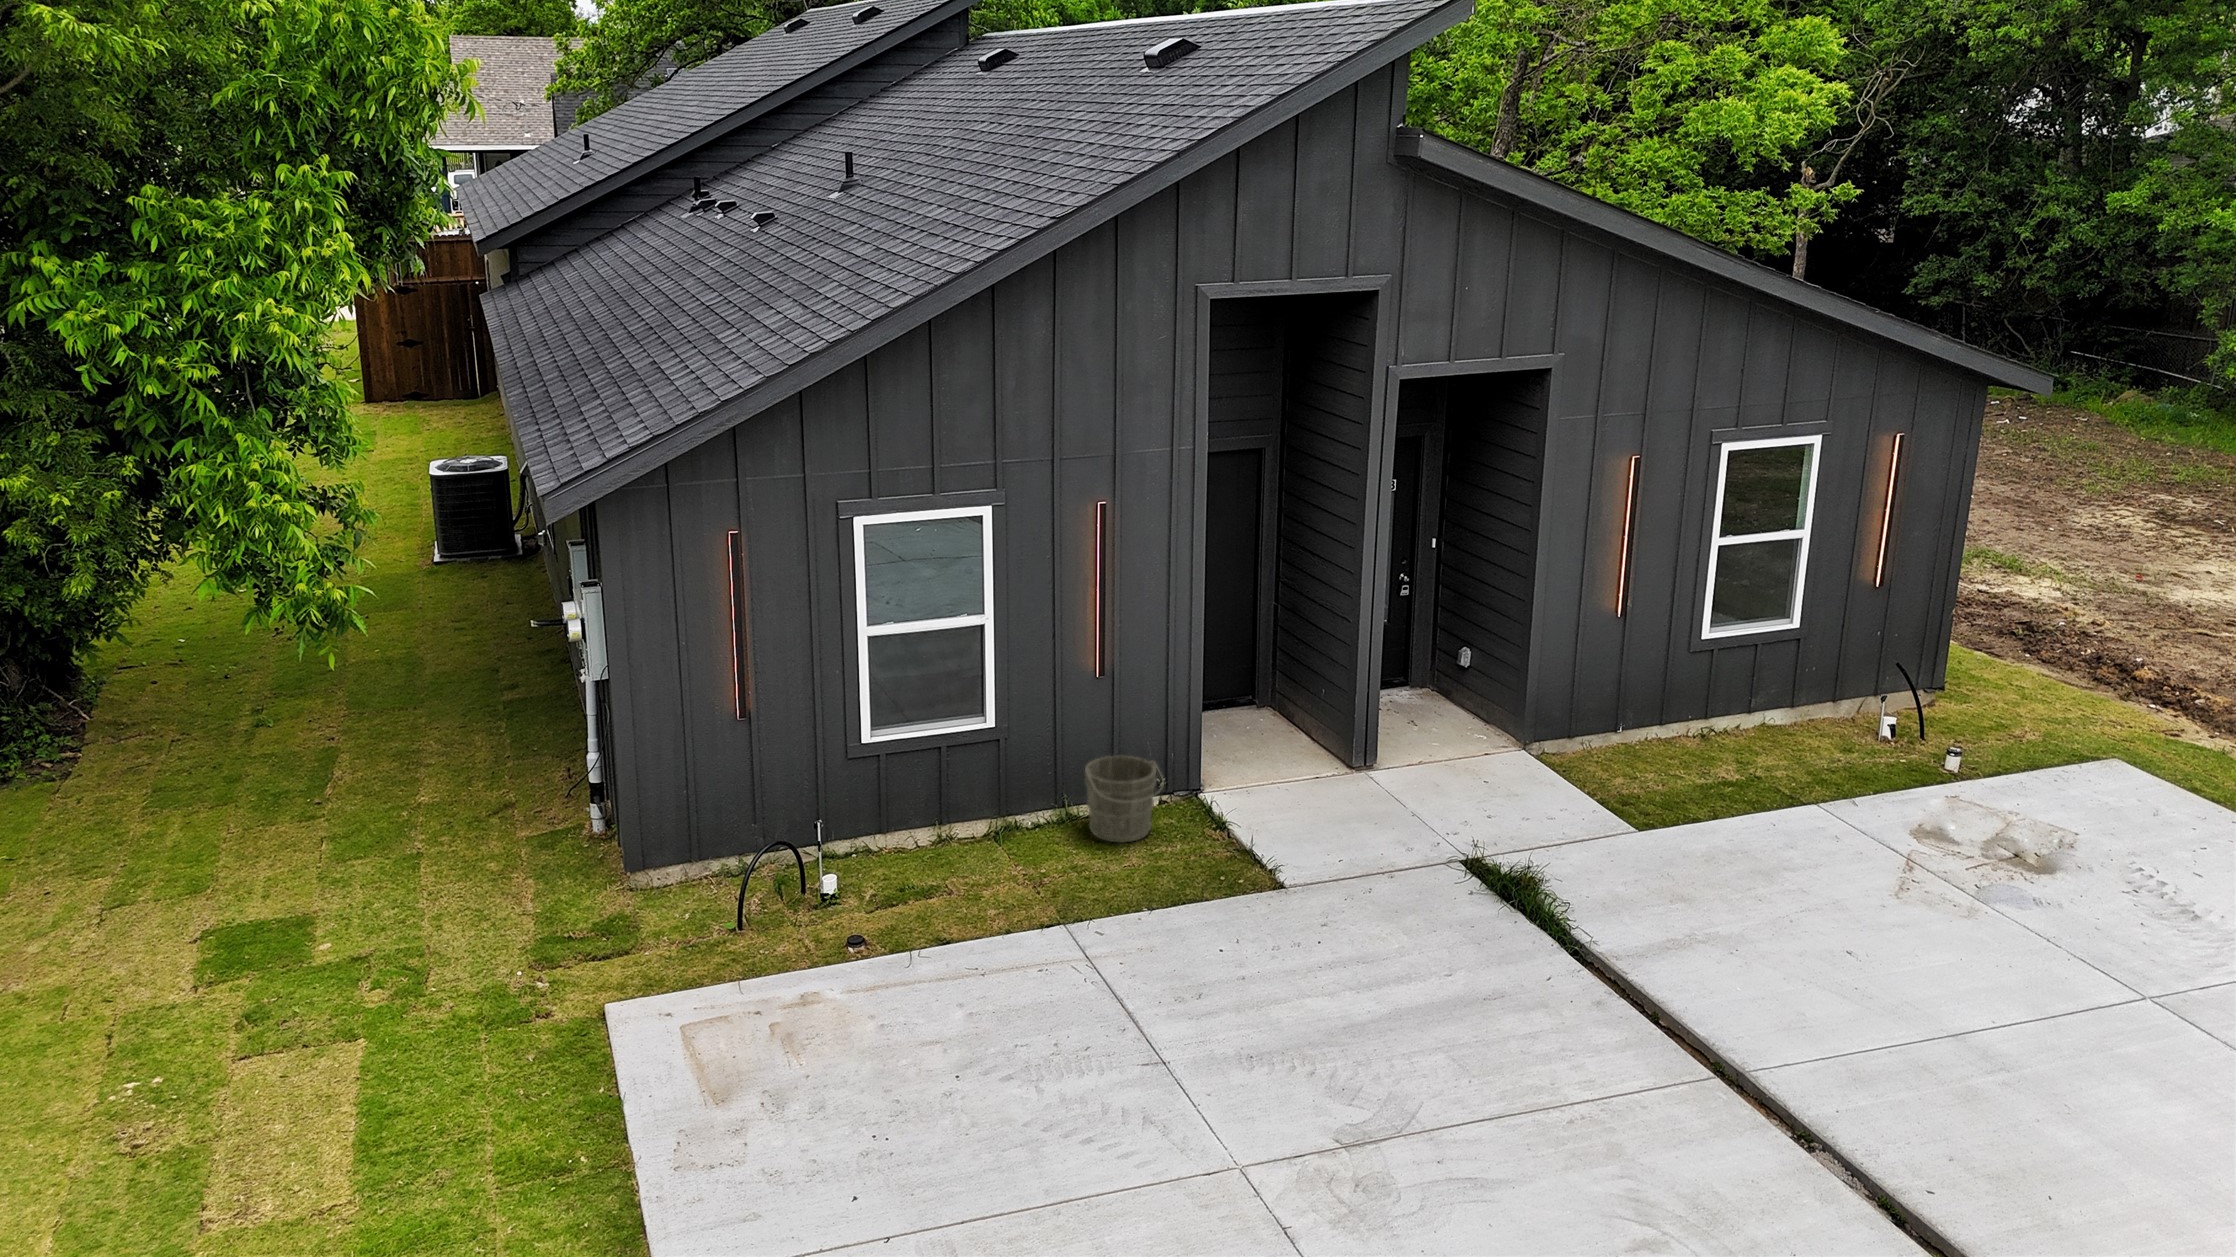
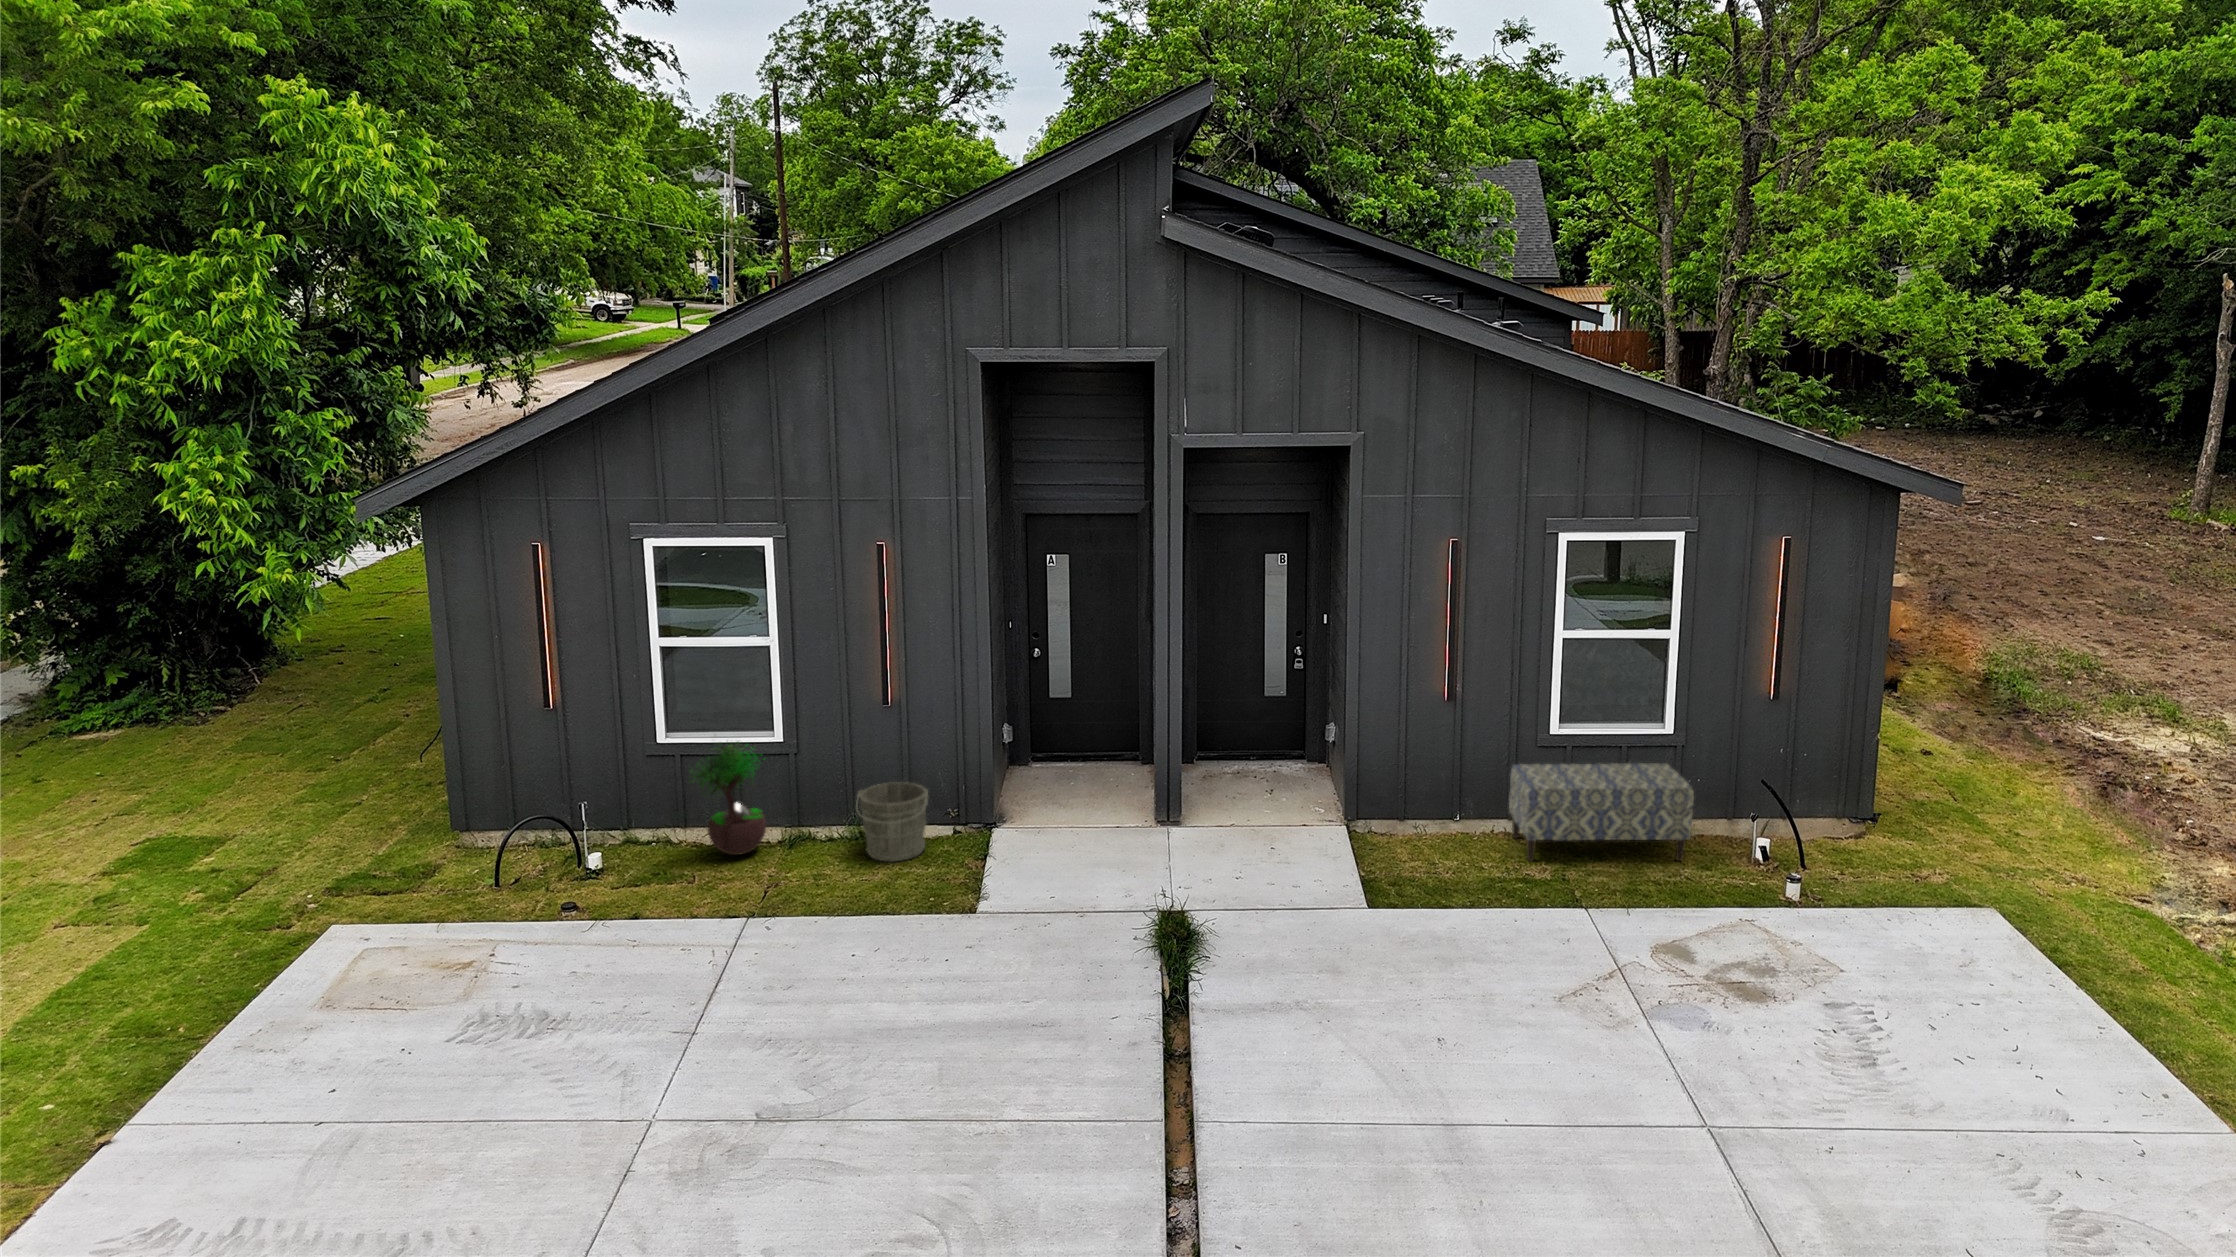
bench: none [1664,657,1847,764] -> present [1509,763,1694,862]
potted tree: none [920,726,1003,857] -> present [689,741,766,855]

